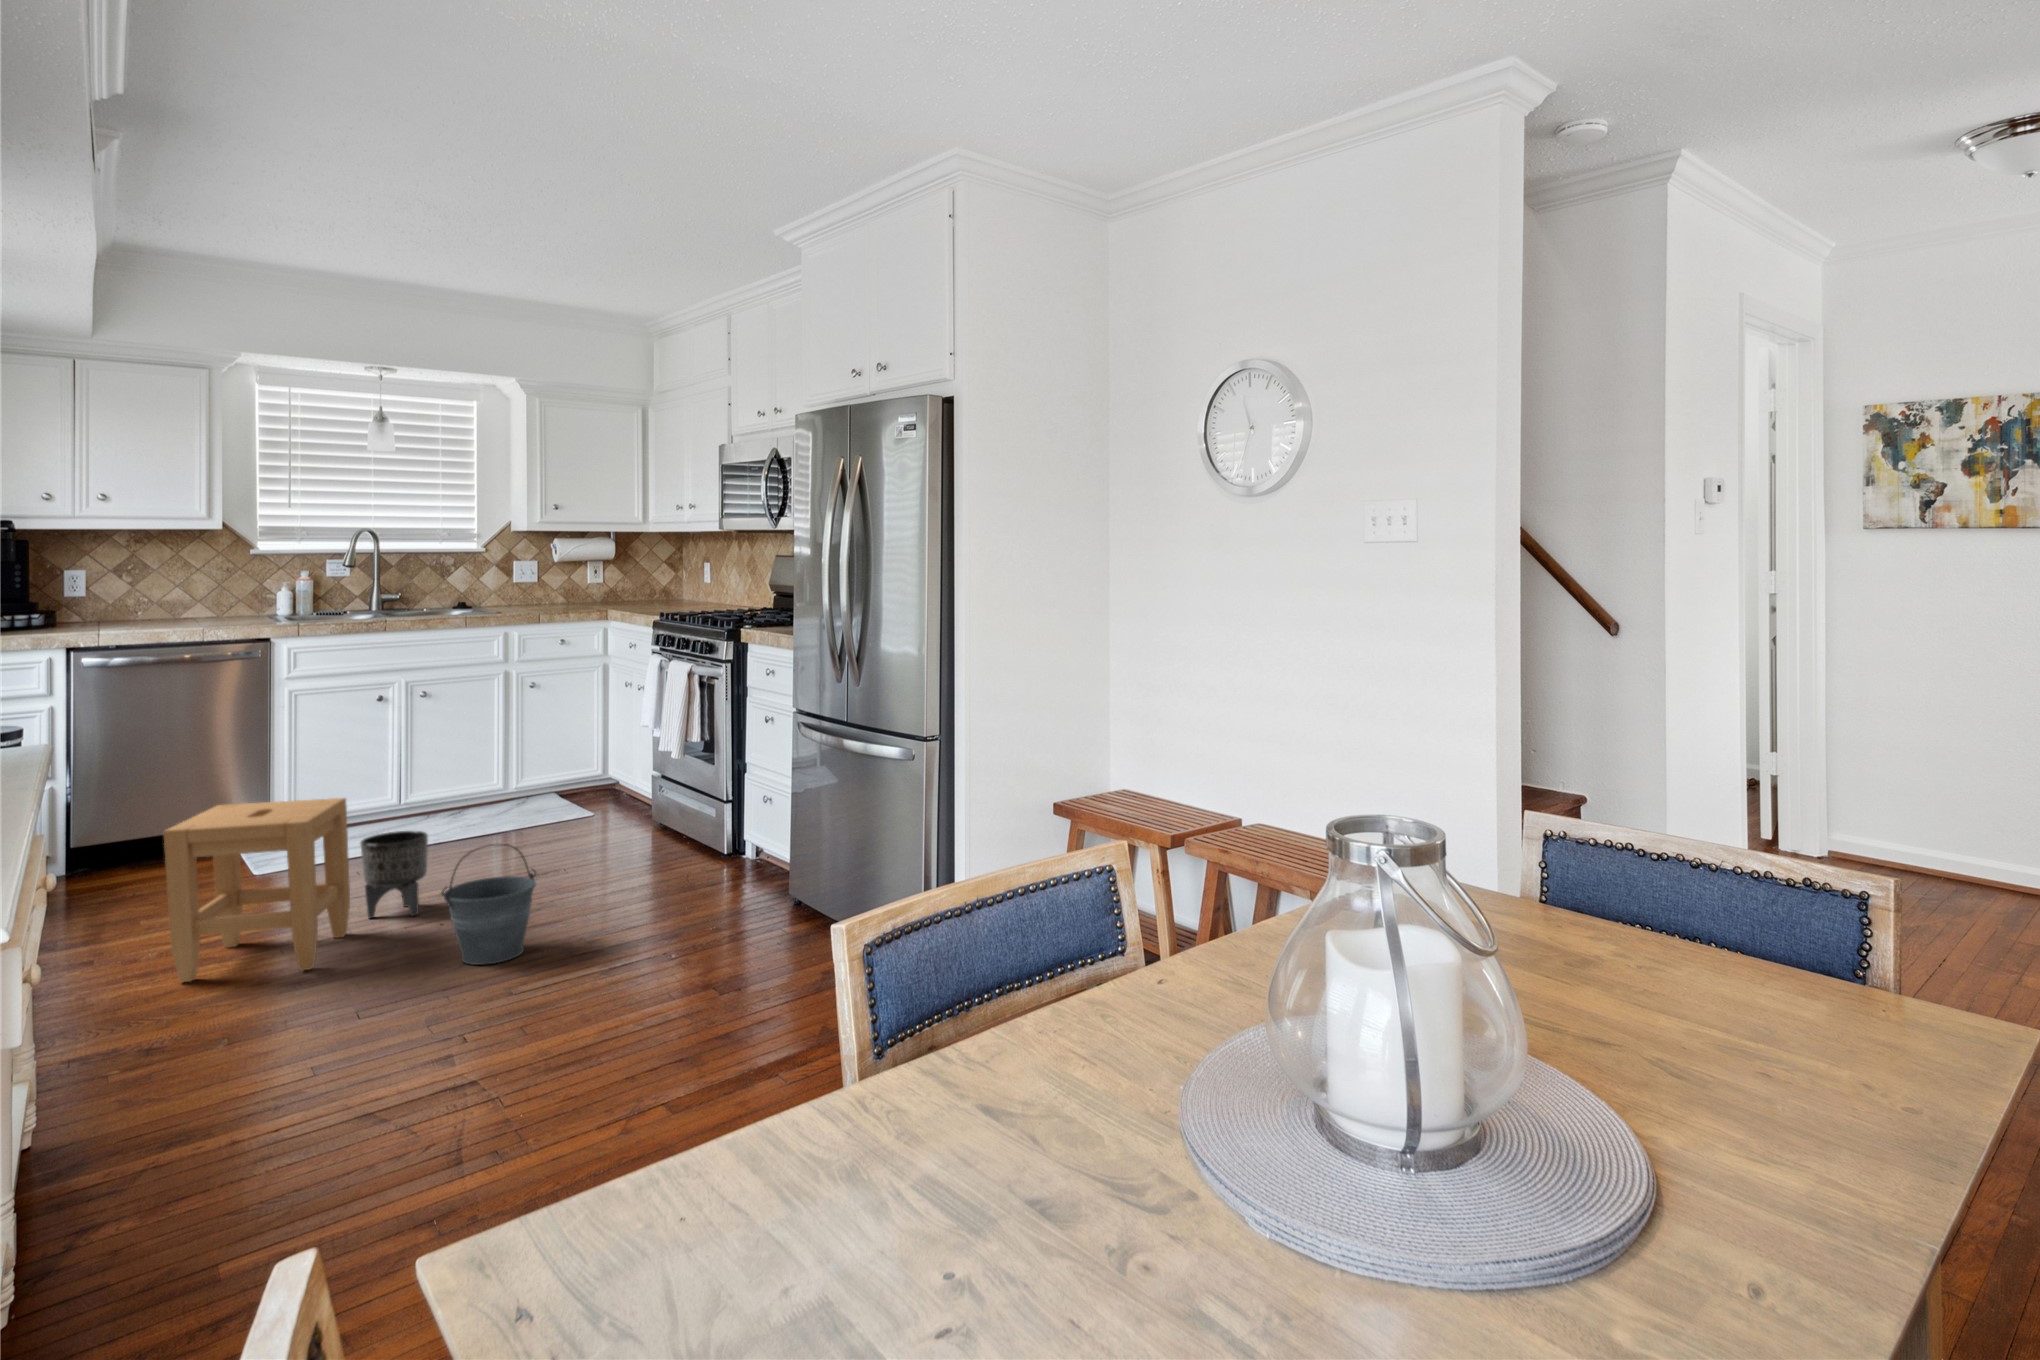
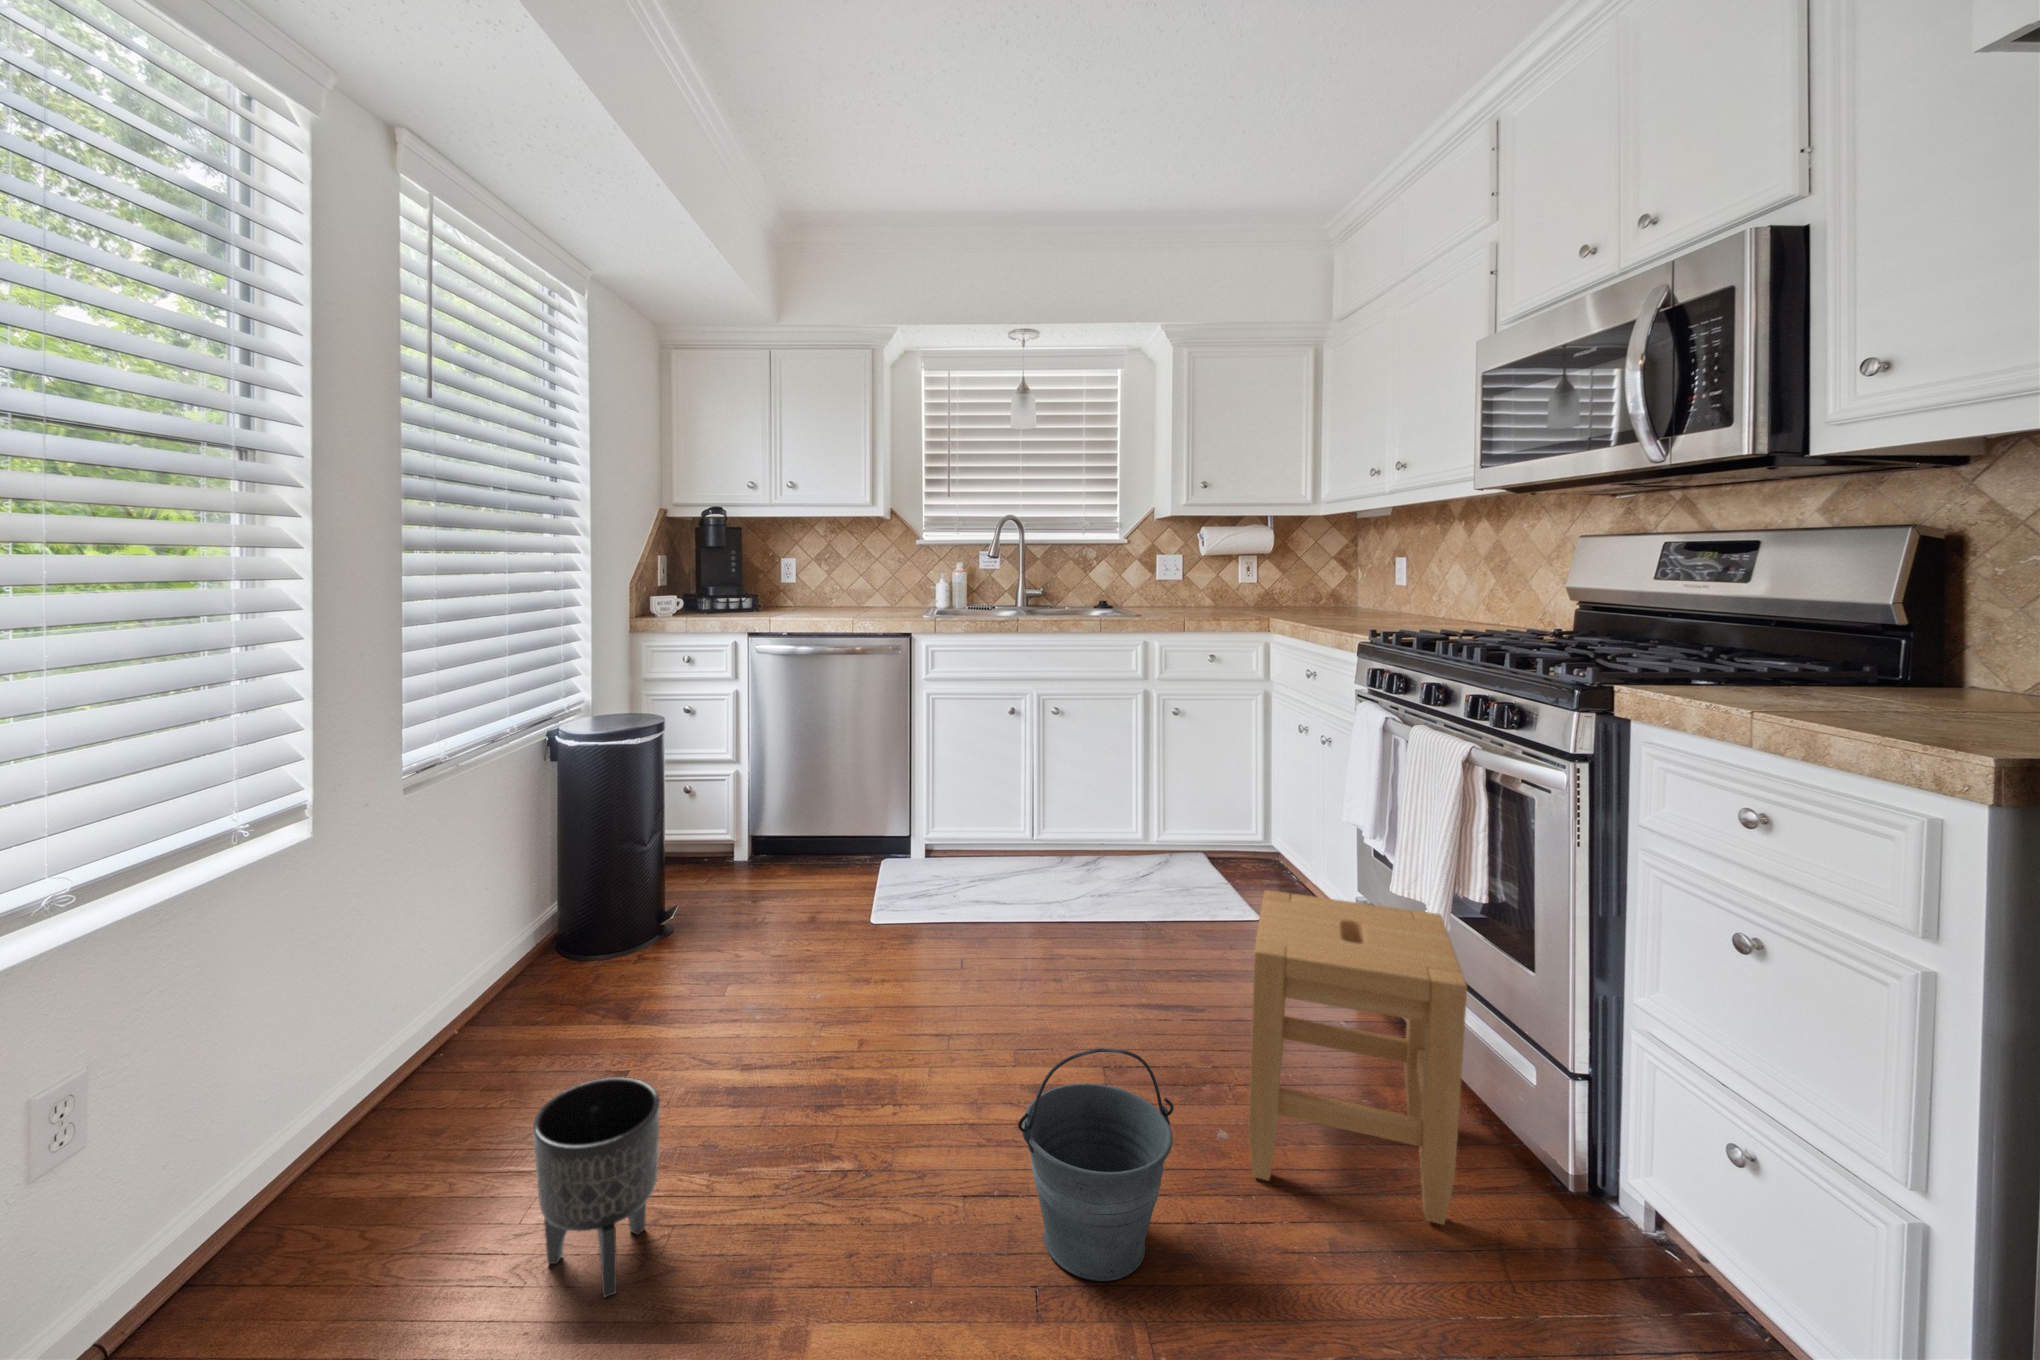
stool: present [164,798,350,982] -> present [1249,890,1467,1225]
planter: present [360,831,428,918] -> present [533,1077,660,1297]

